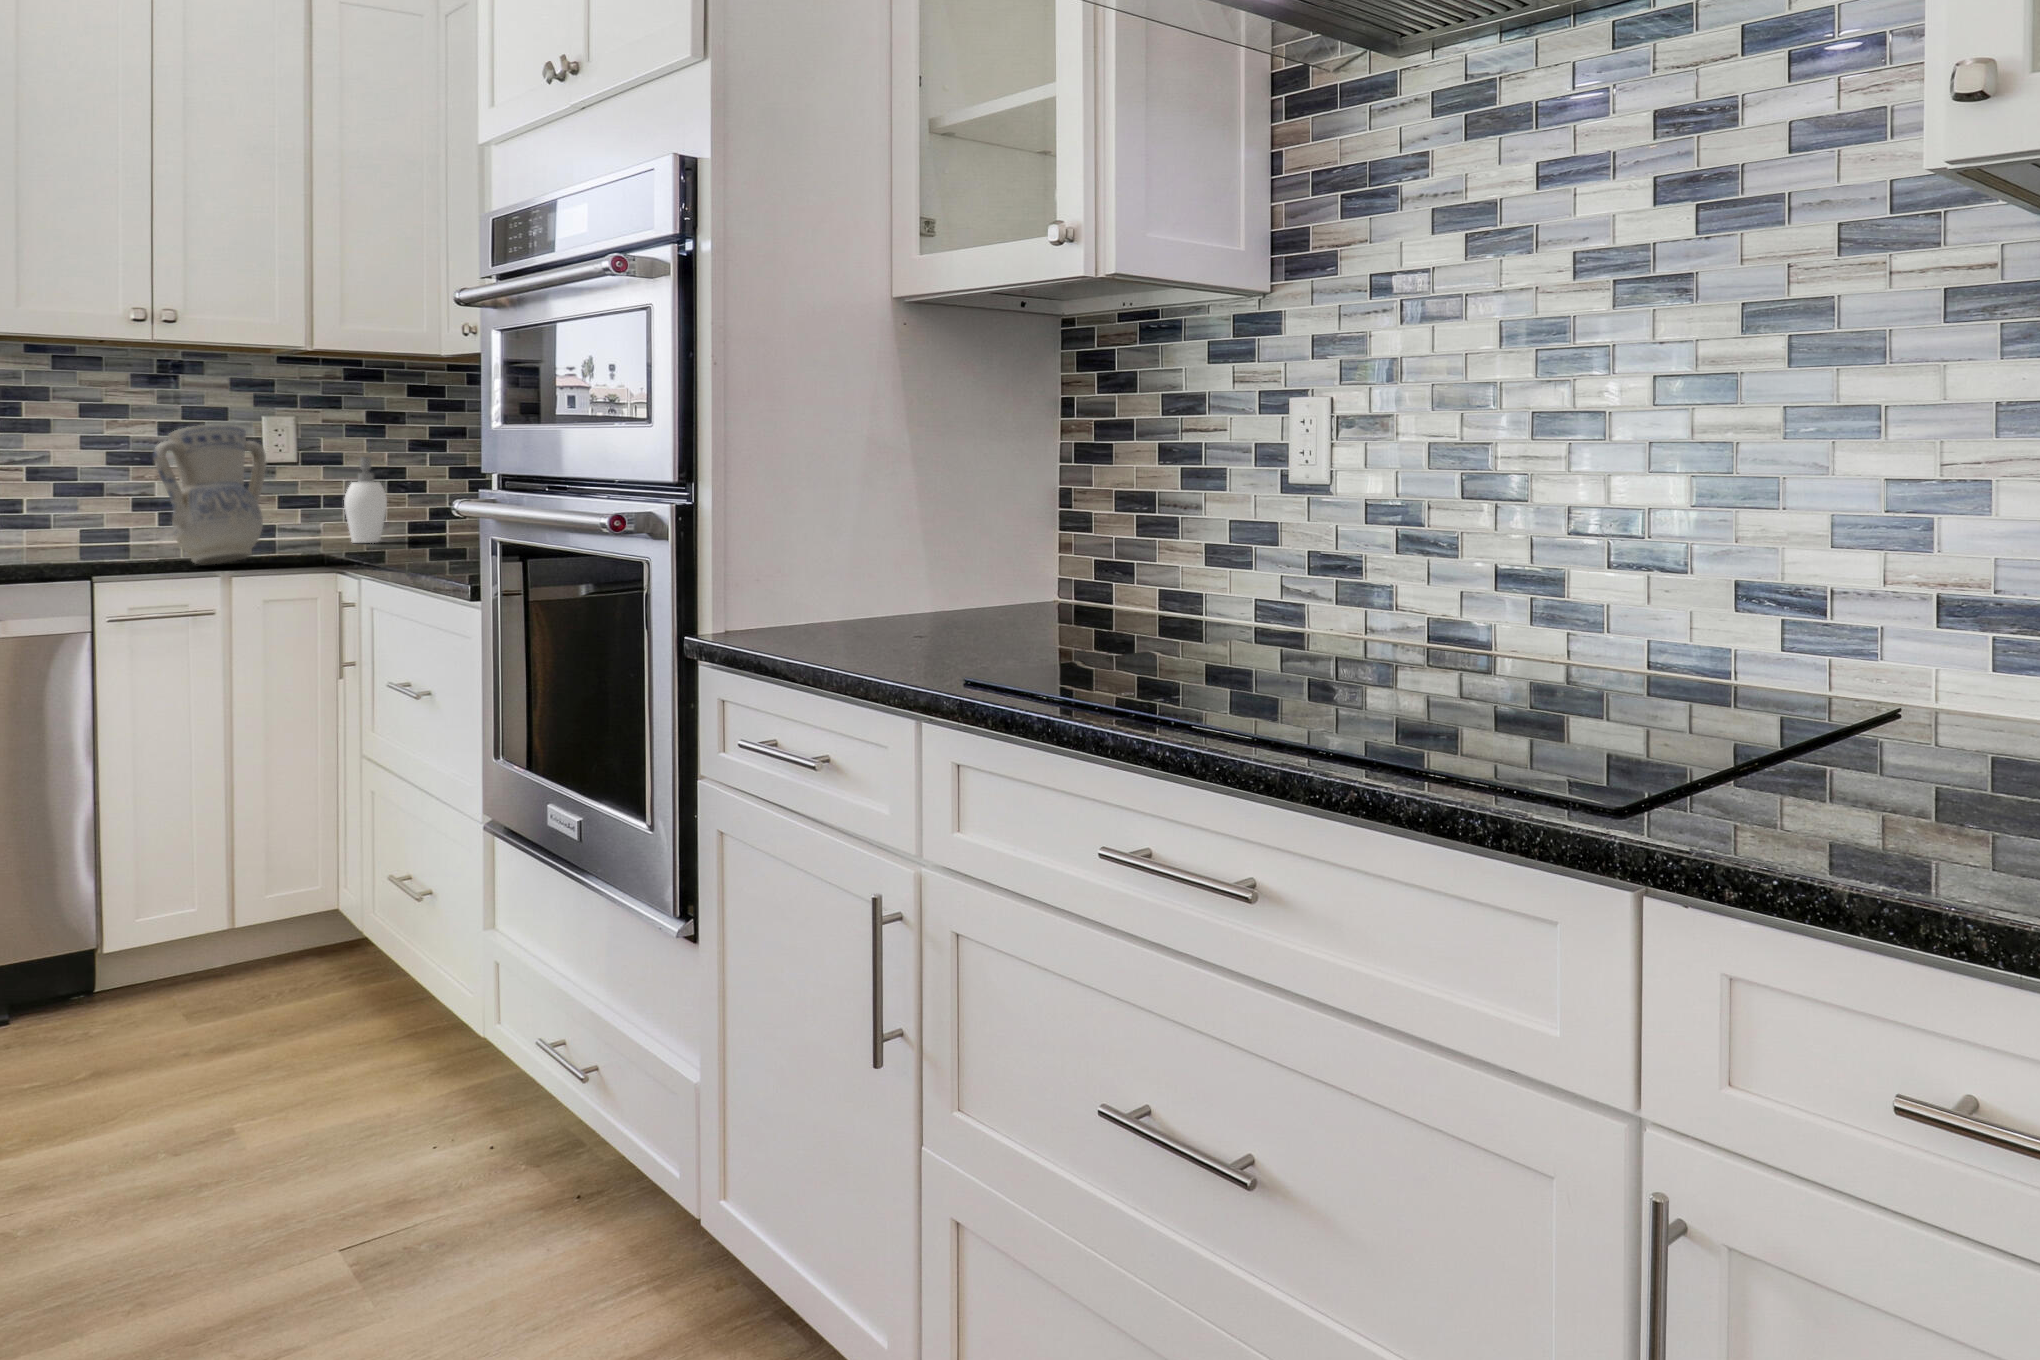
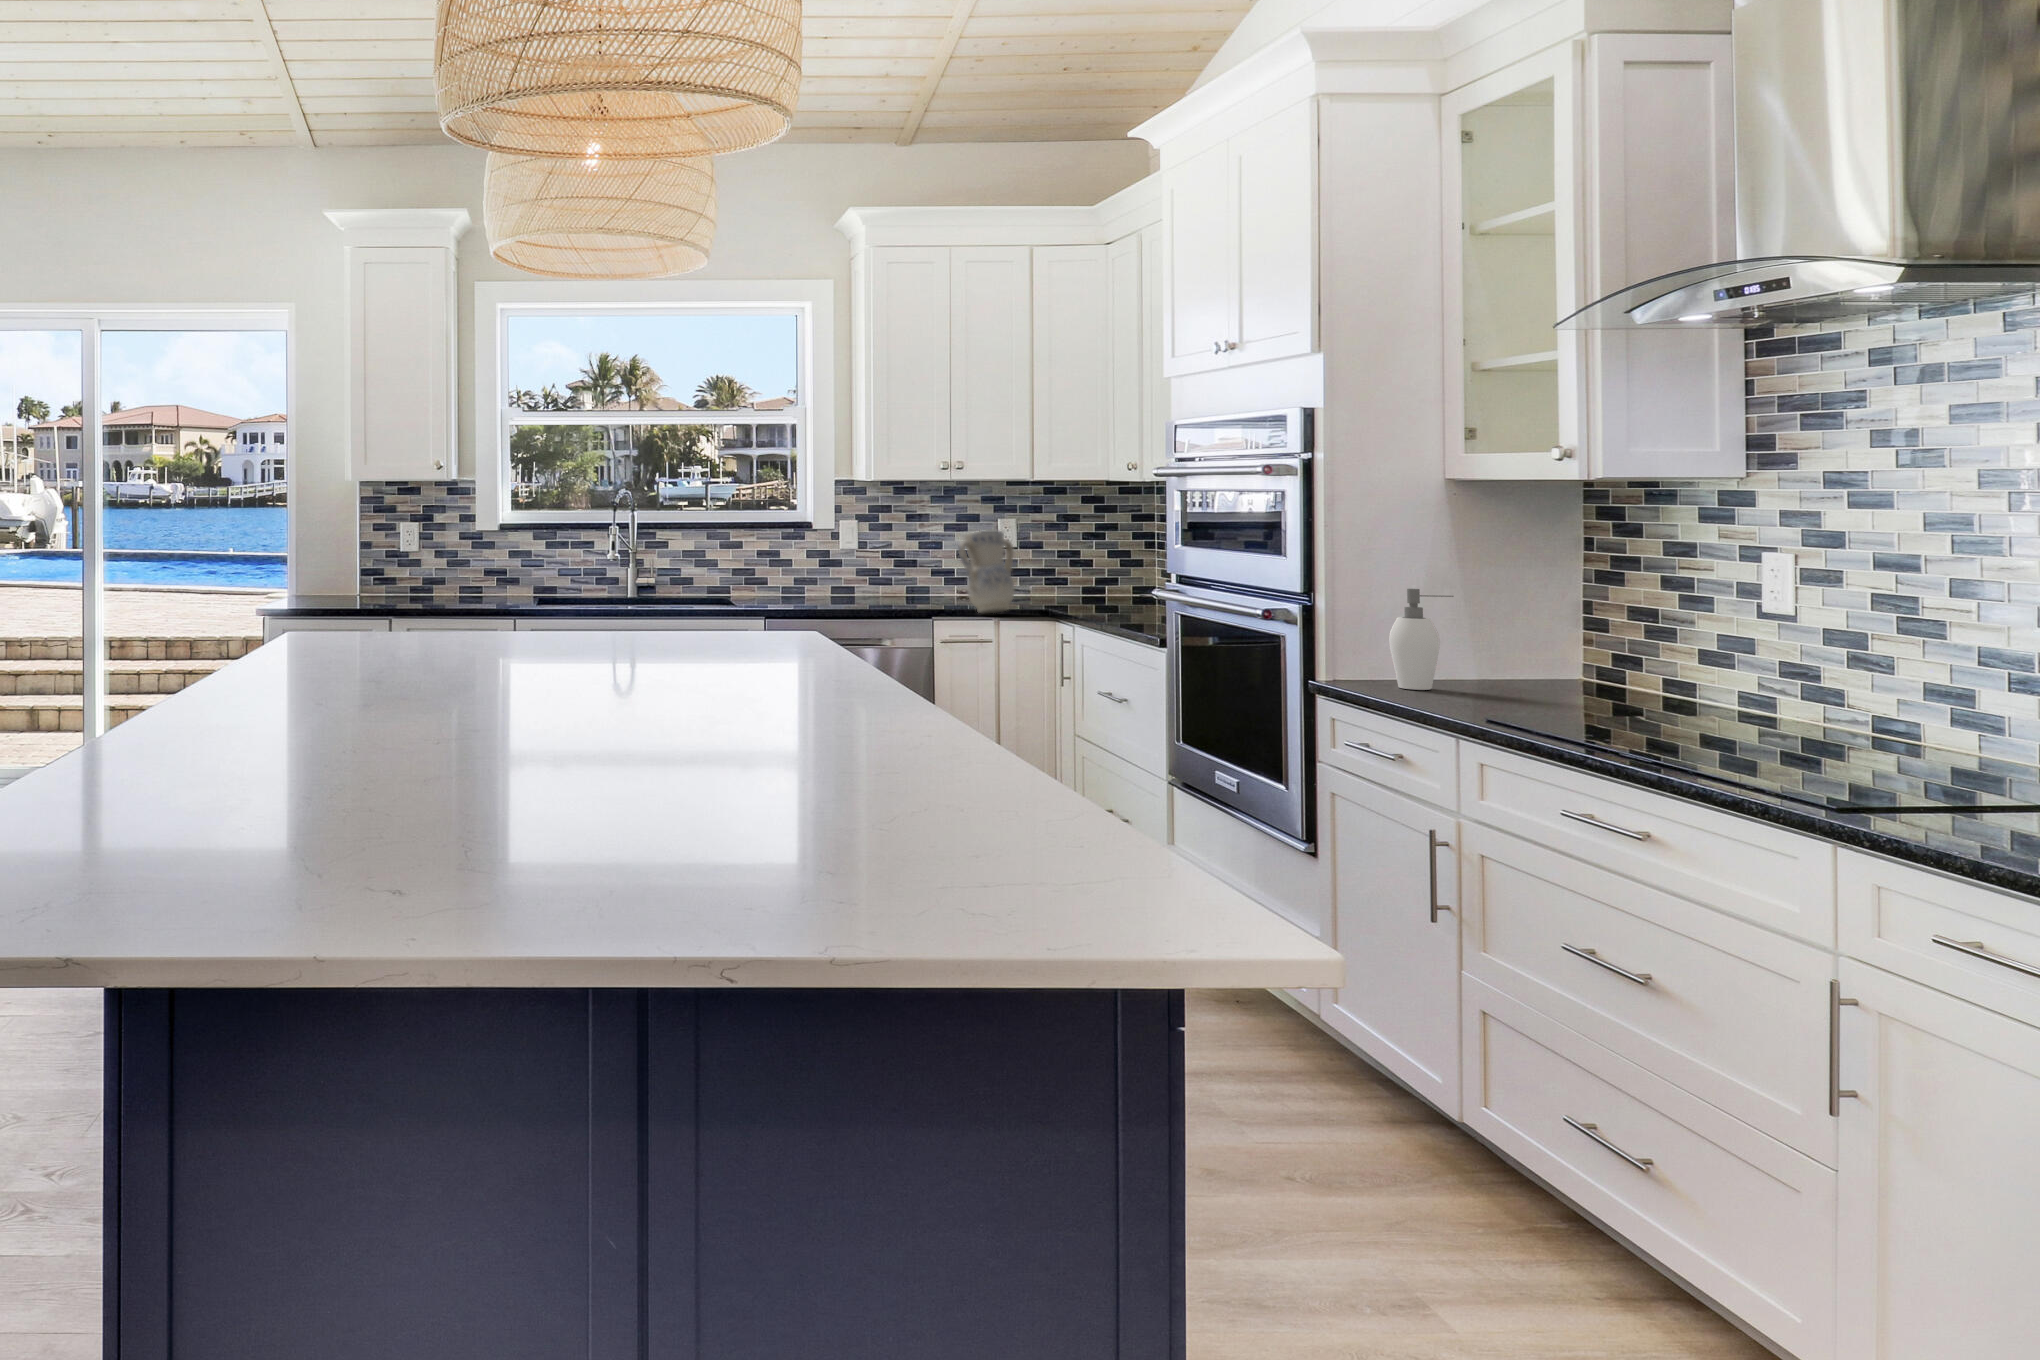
soap dispenser: present [344,457,387,543] -> present [1389,589,1453,690]

